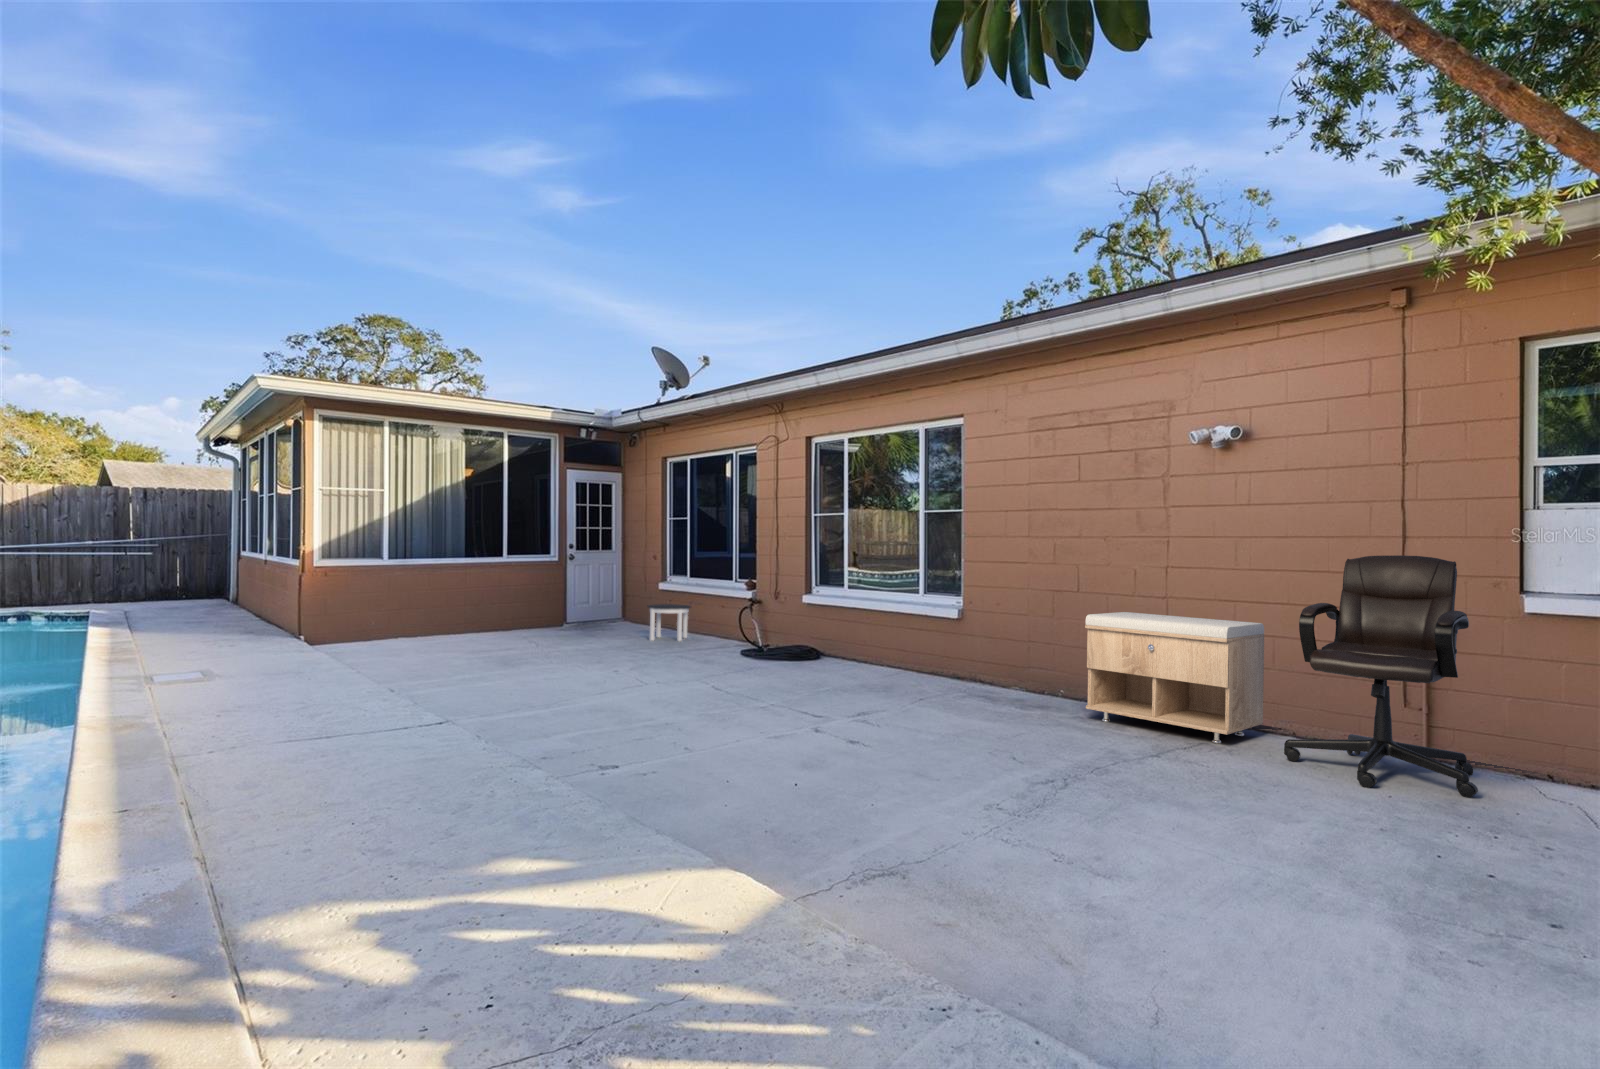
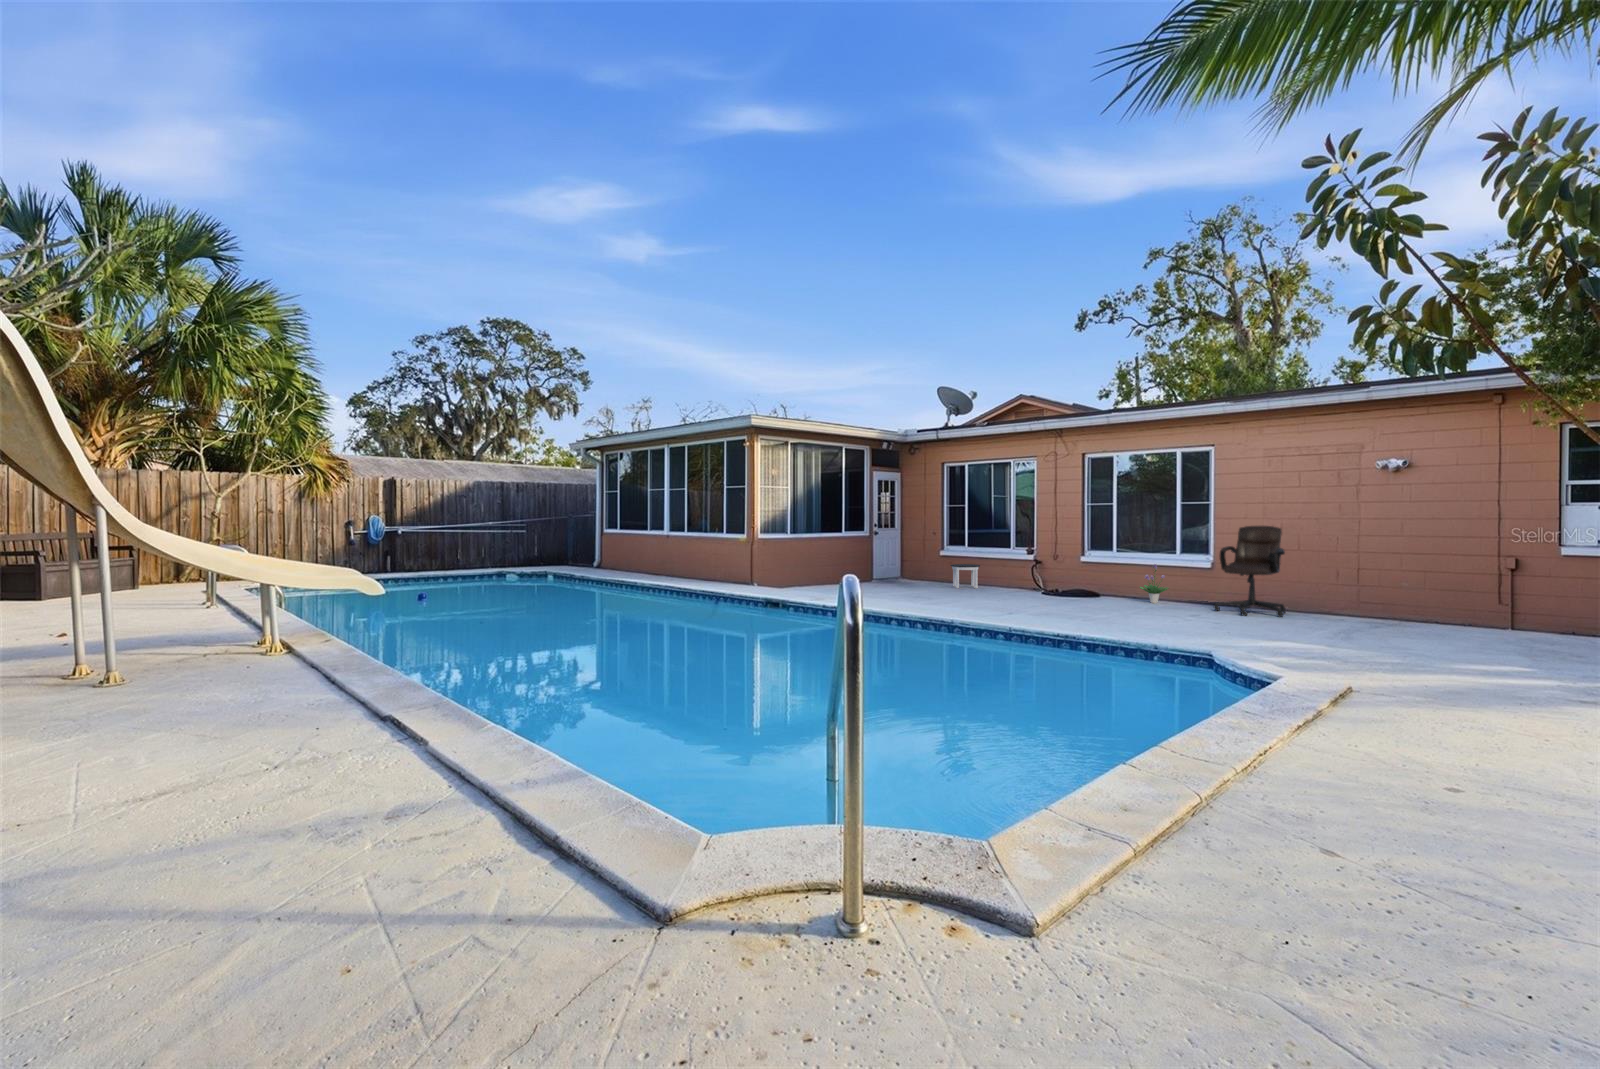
chair: present [1284,555,1478,797] -> present [1214,526,1286,617]
potted plant: none [858,610,904,676] -> present [1140,564,1169,603]
storage bench: present [1085,612,1264,743] -> none [1317,561,1419,626]

